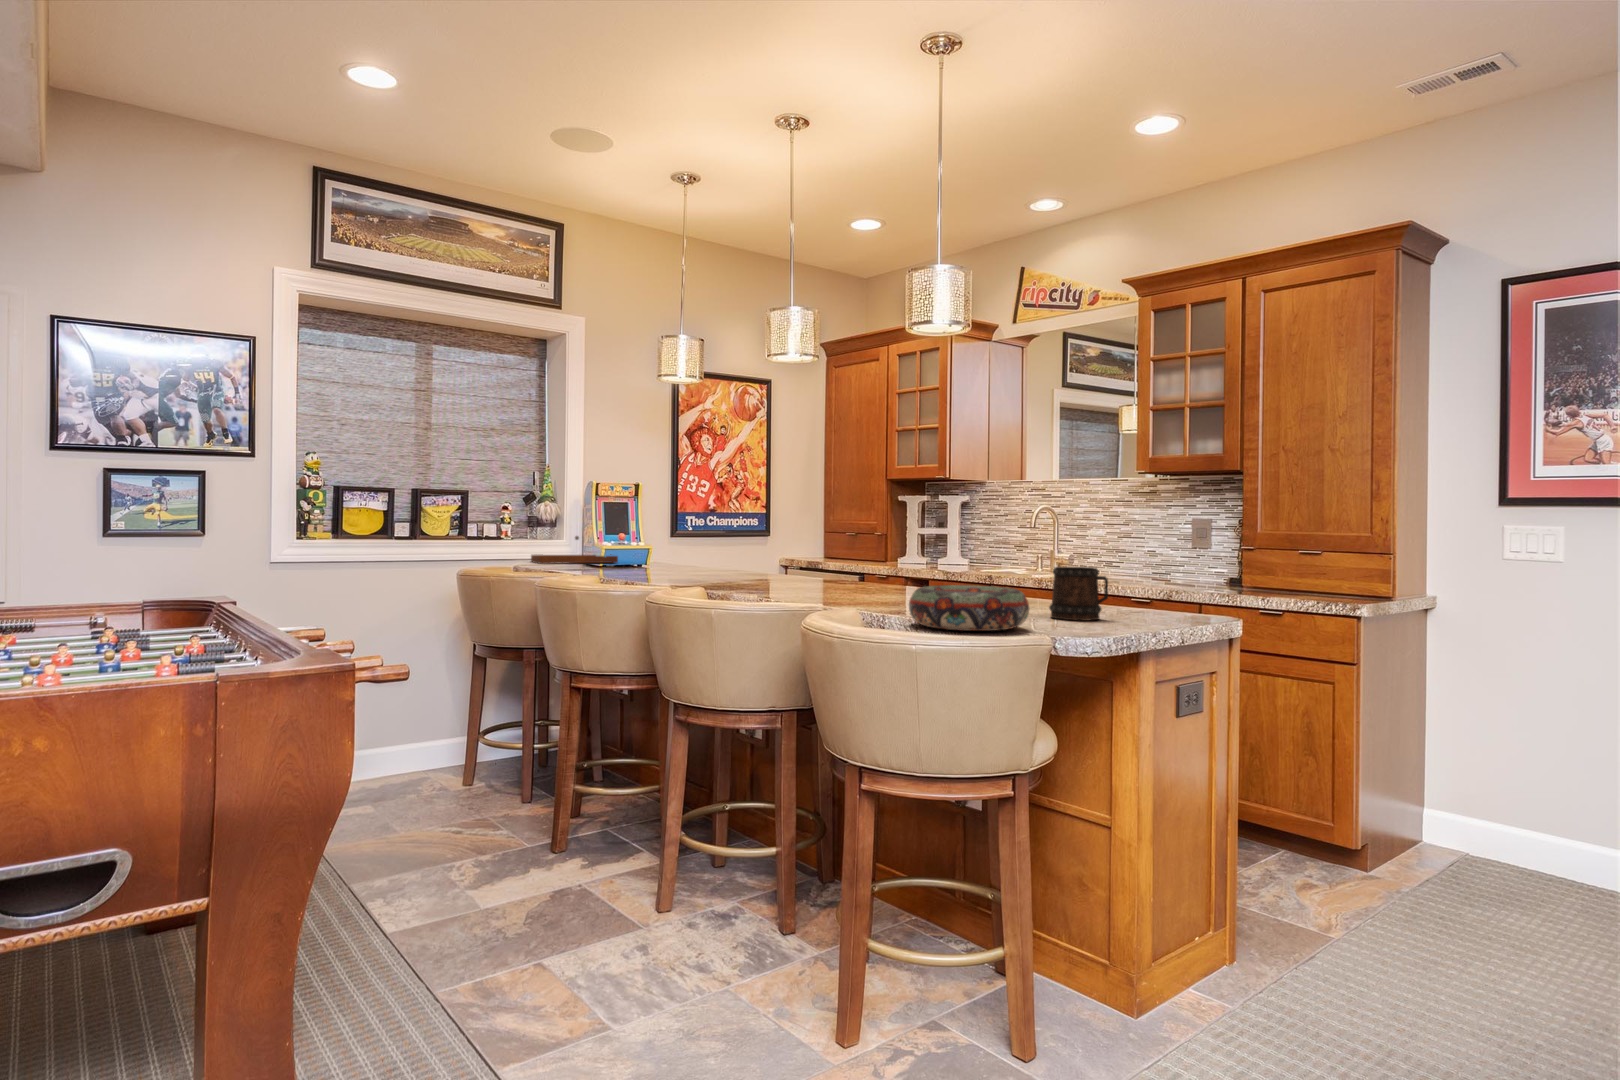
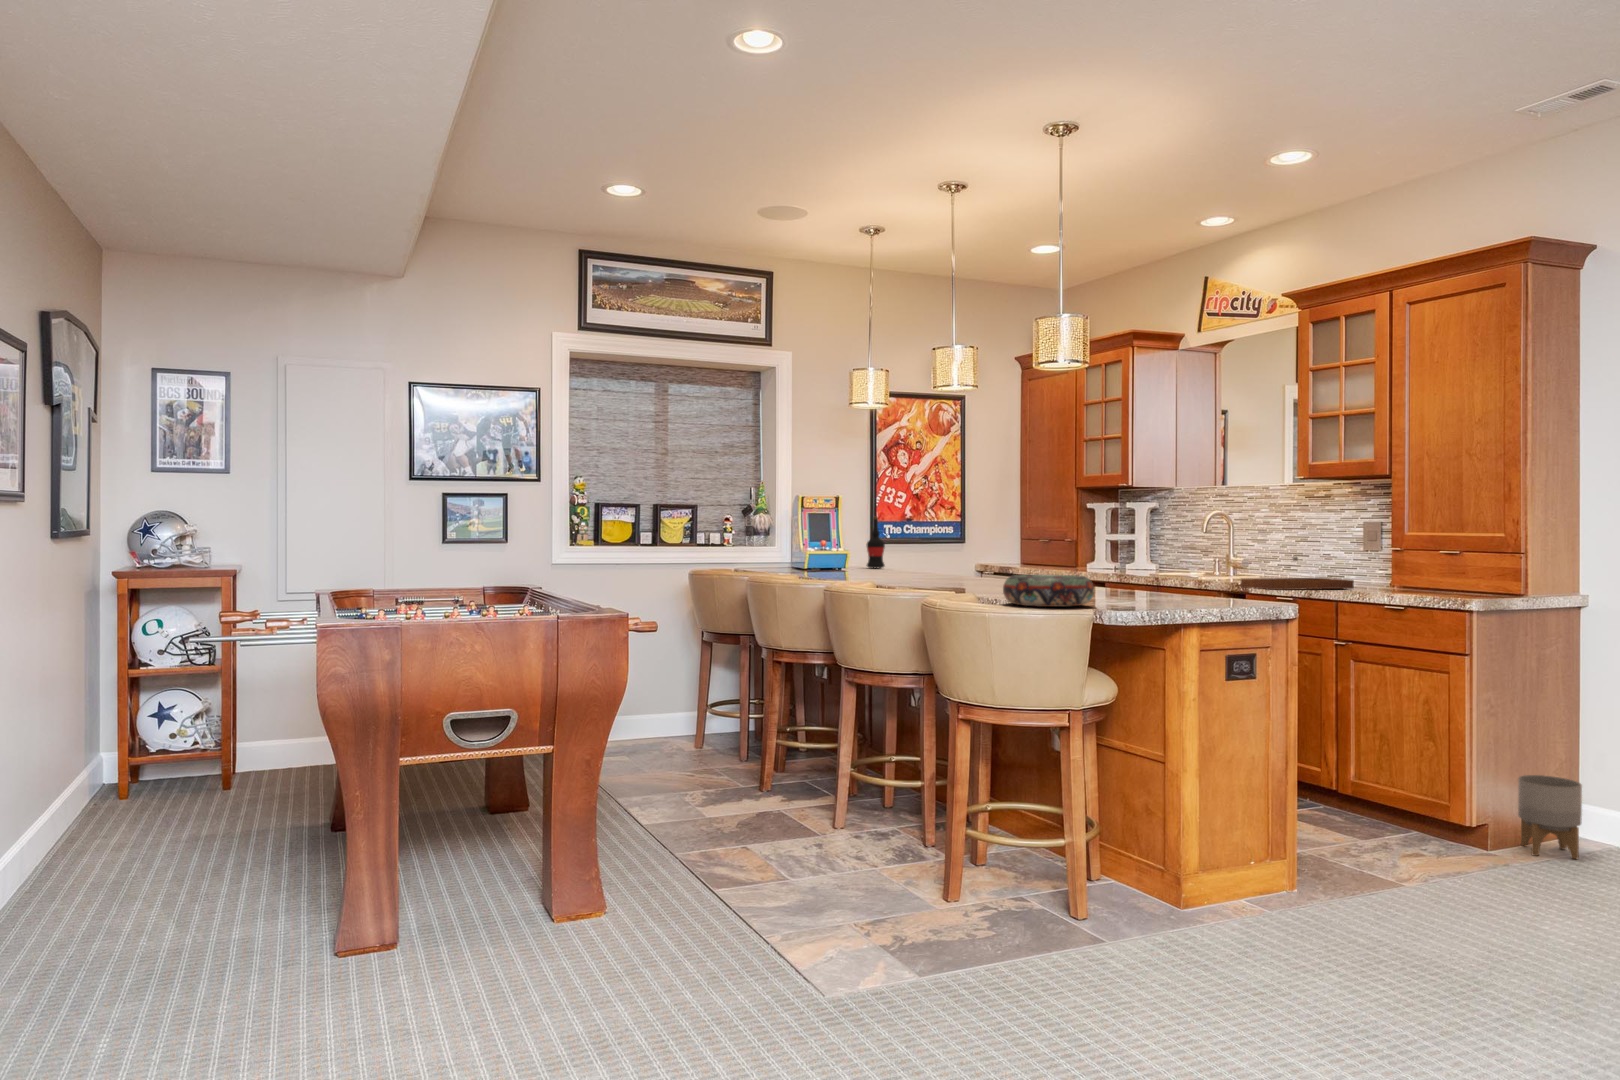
wine bottle: none [669,507,690,565] -> present [867,516,885,568]
tray: present [531,536,618,564] -> present [1241,556,1354,590]
beer mug: present [1049,567,1108,620] -> none [1132,562,1180,604]
planter: none [1392,788,1458,879] -> present [1518,775,1582,859]

